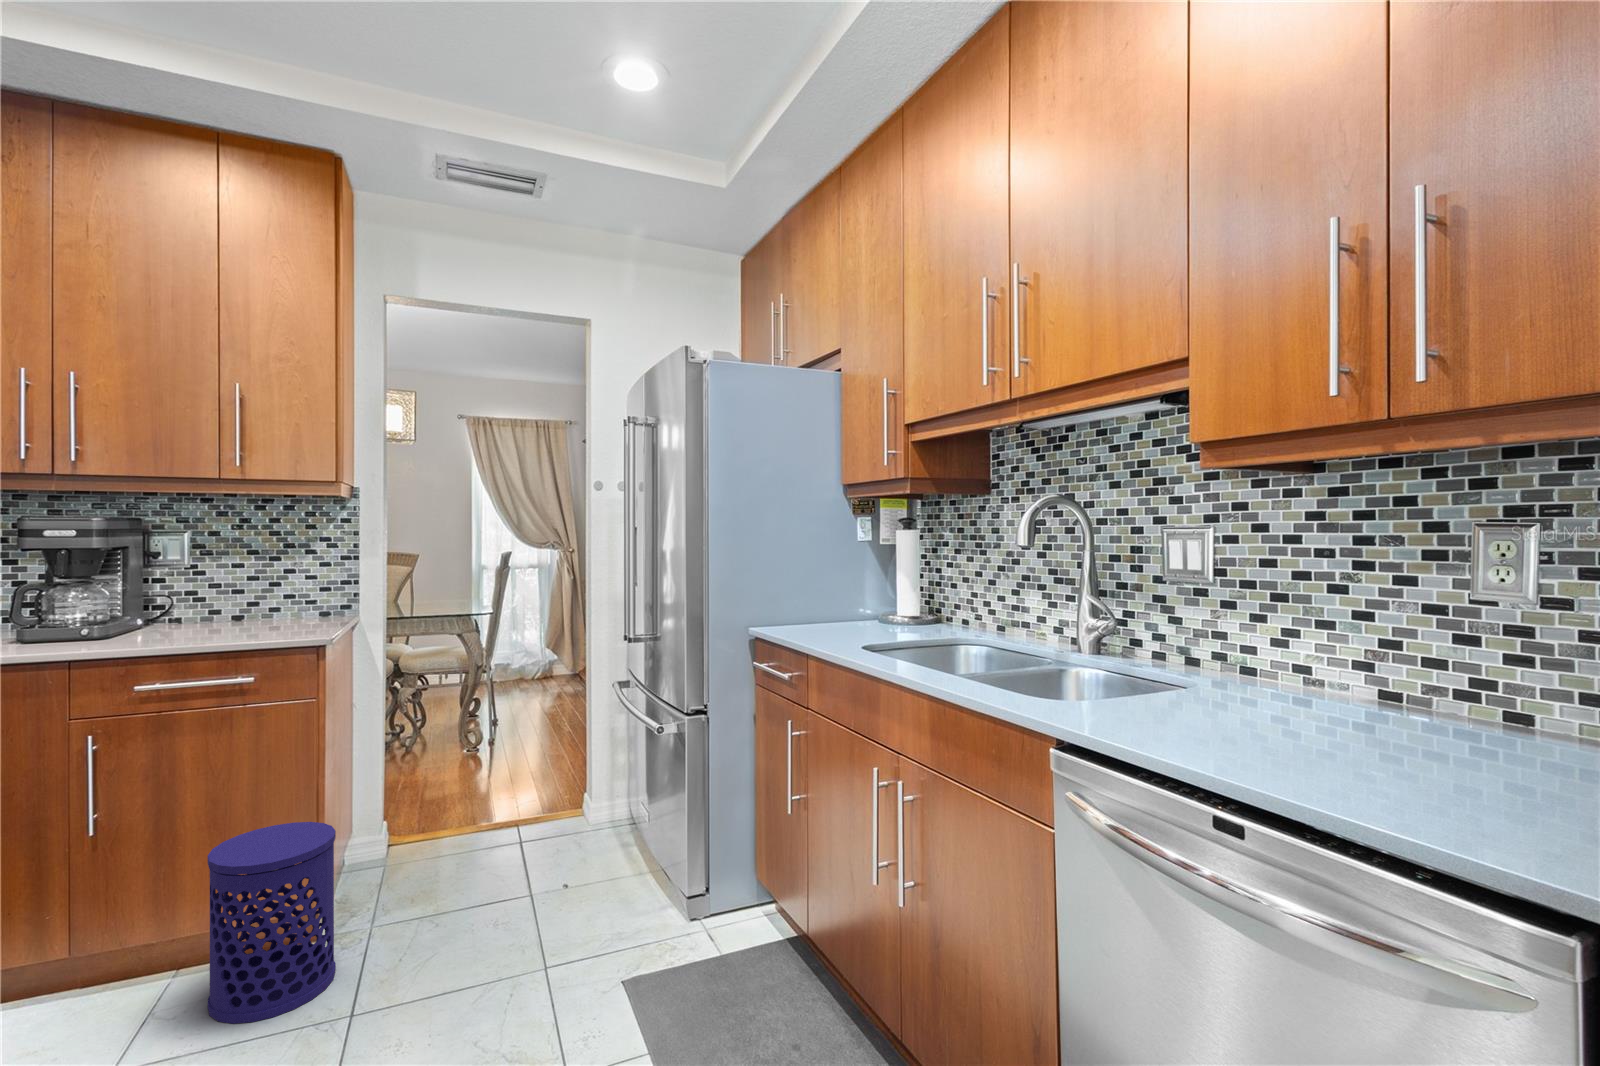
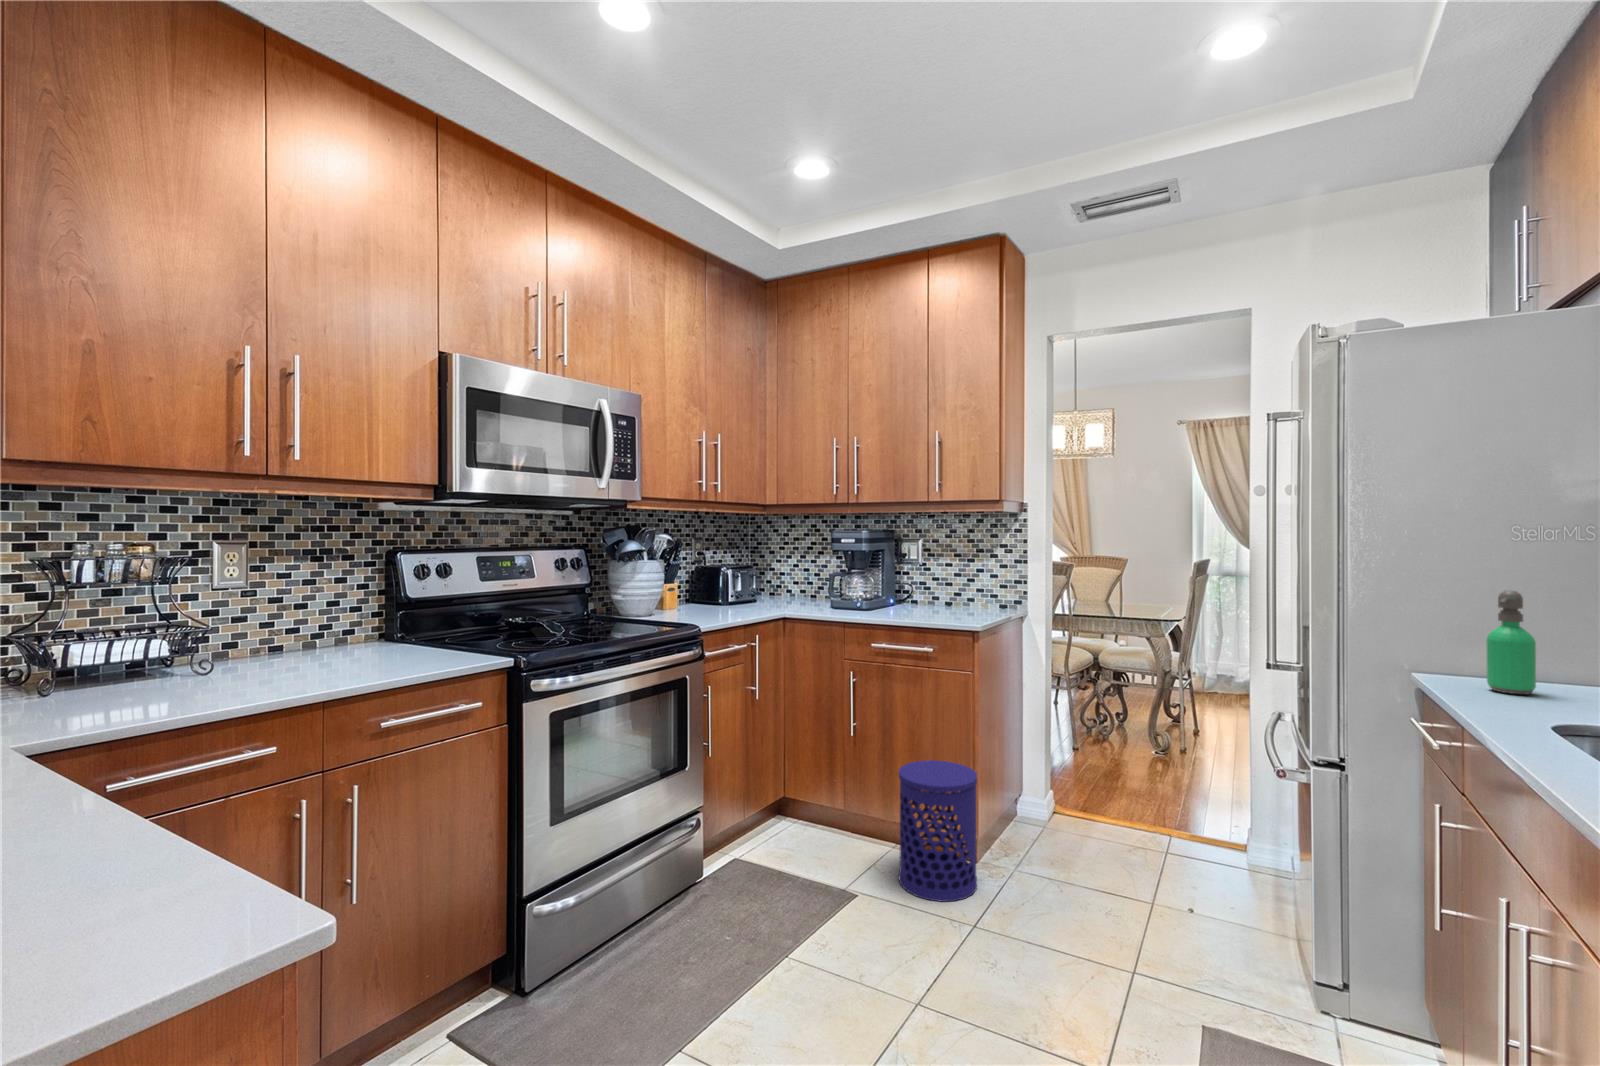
soap dispenser: none [795,563,819,634] -> present [1486,590,1536,694]

